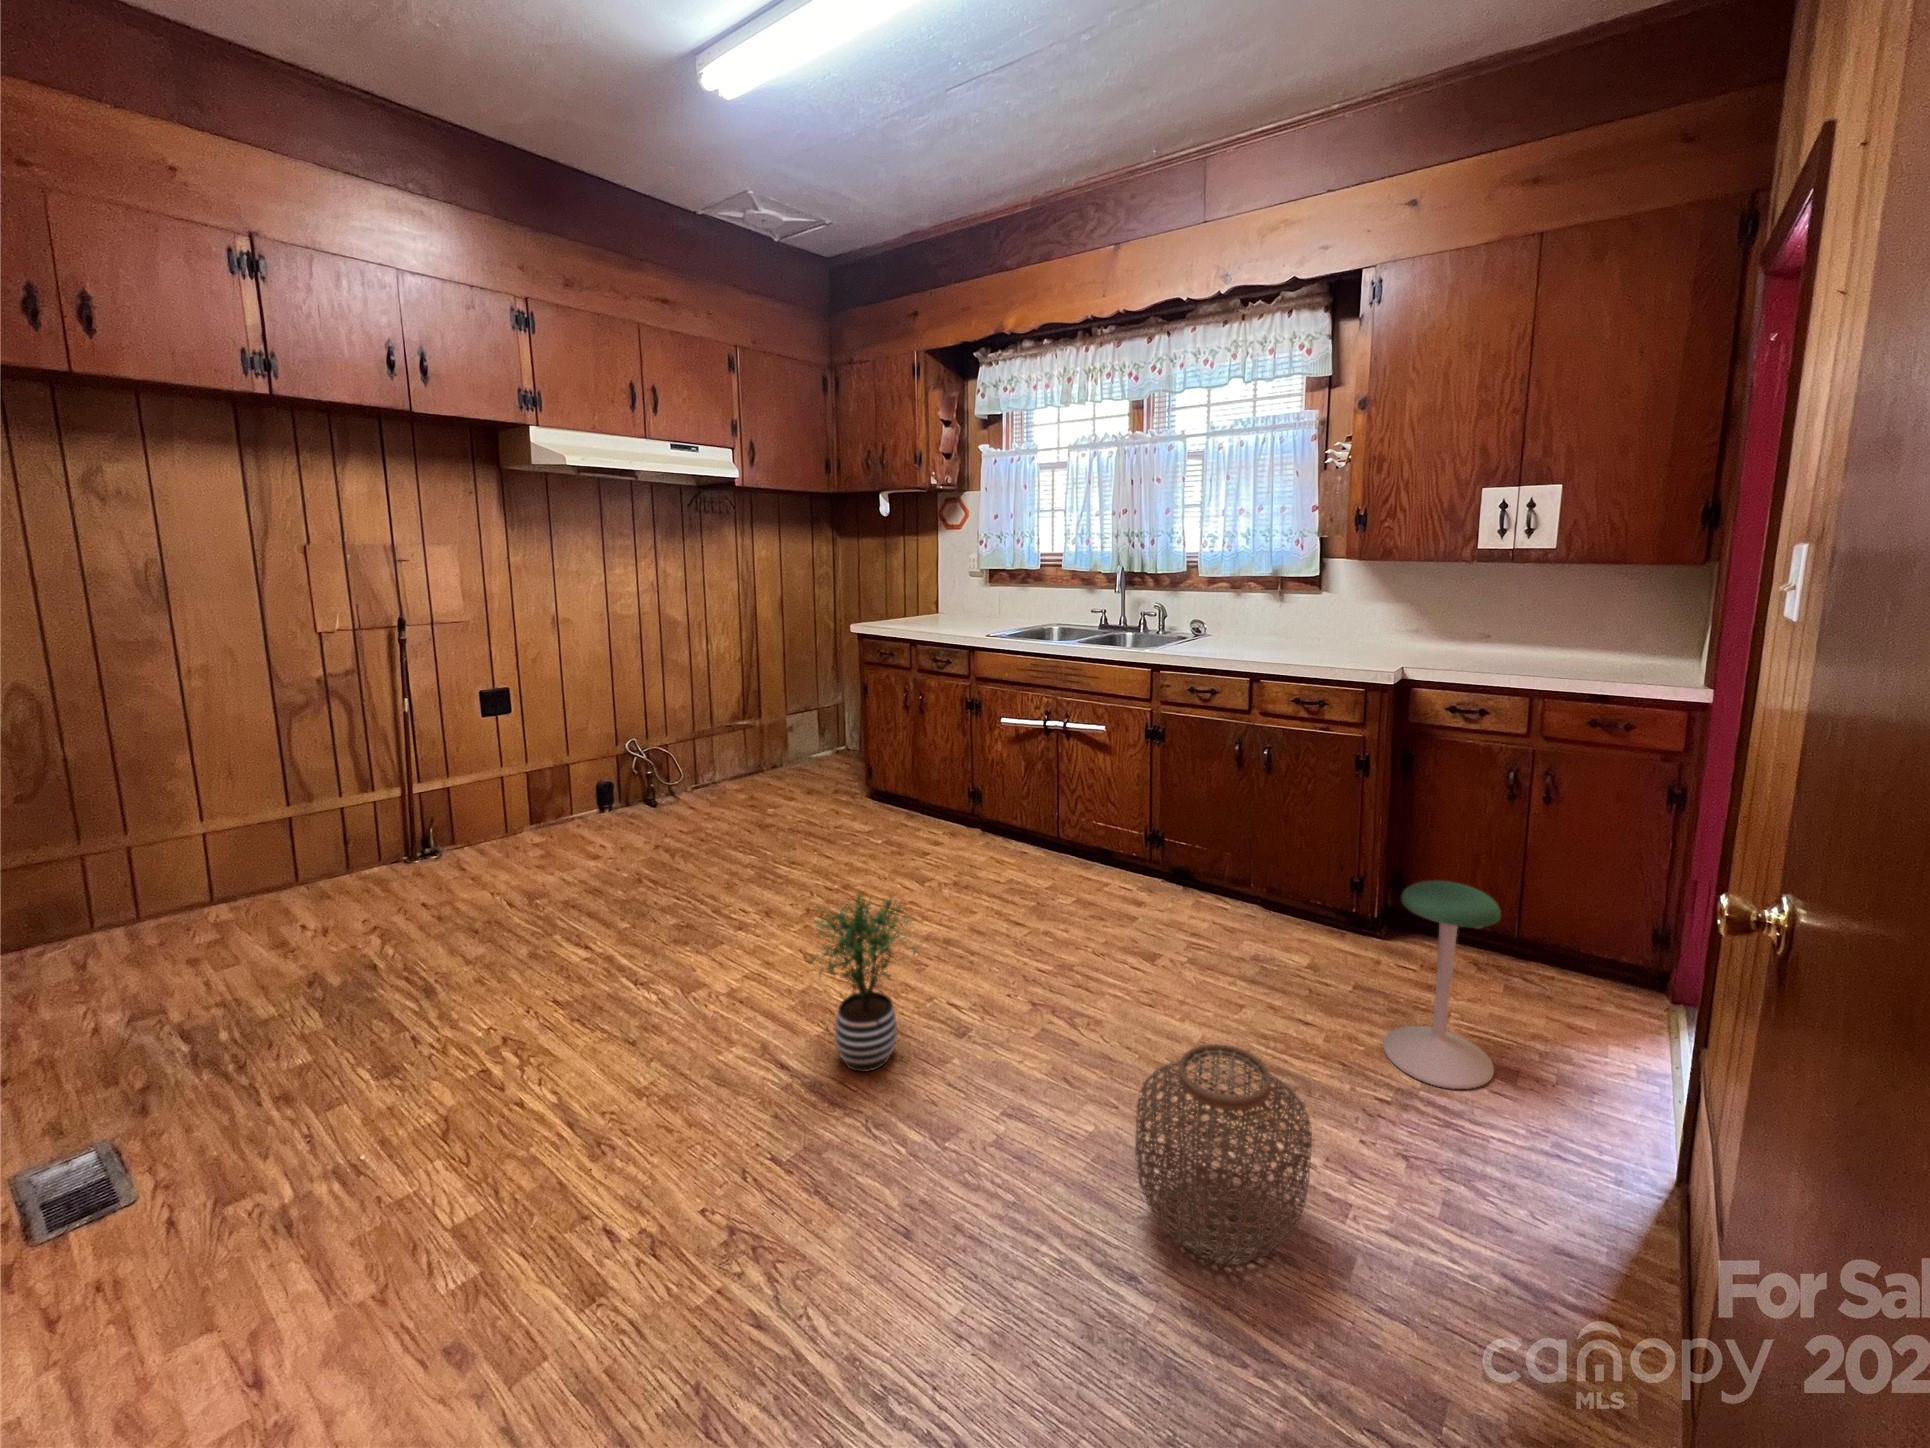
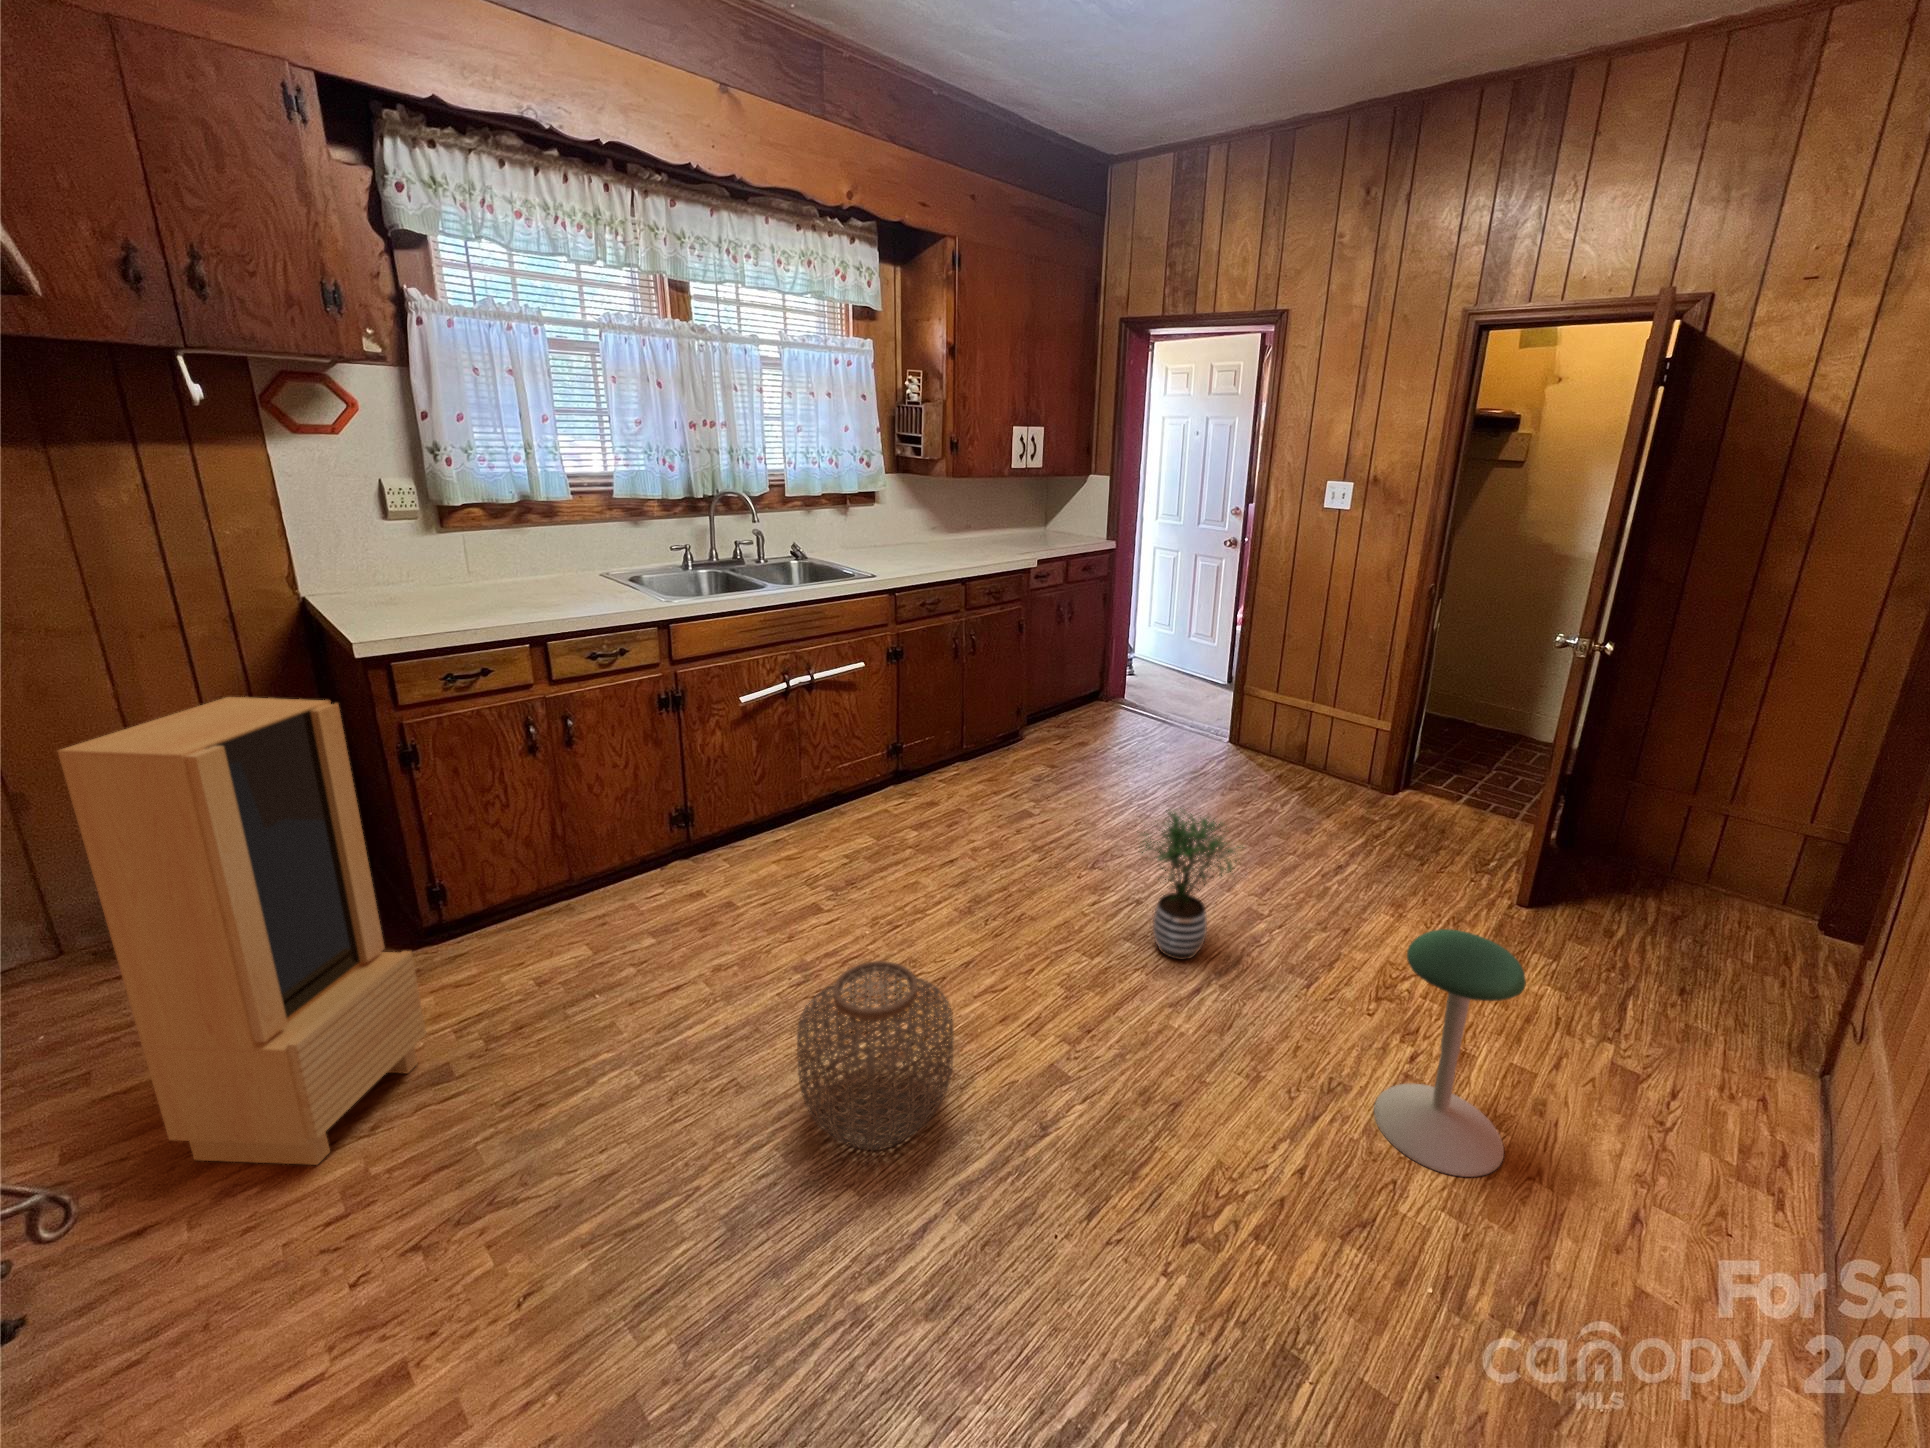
storage cabinet: none [712,635,797,823] -> present [58,697,426,1165]
stool: present [1383,881,1501,1089] -> present [1374,929,1526,1177]
woven basket: present [1135,1044,1312,1264] -> present [797,961,954,1150]

